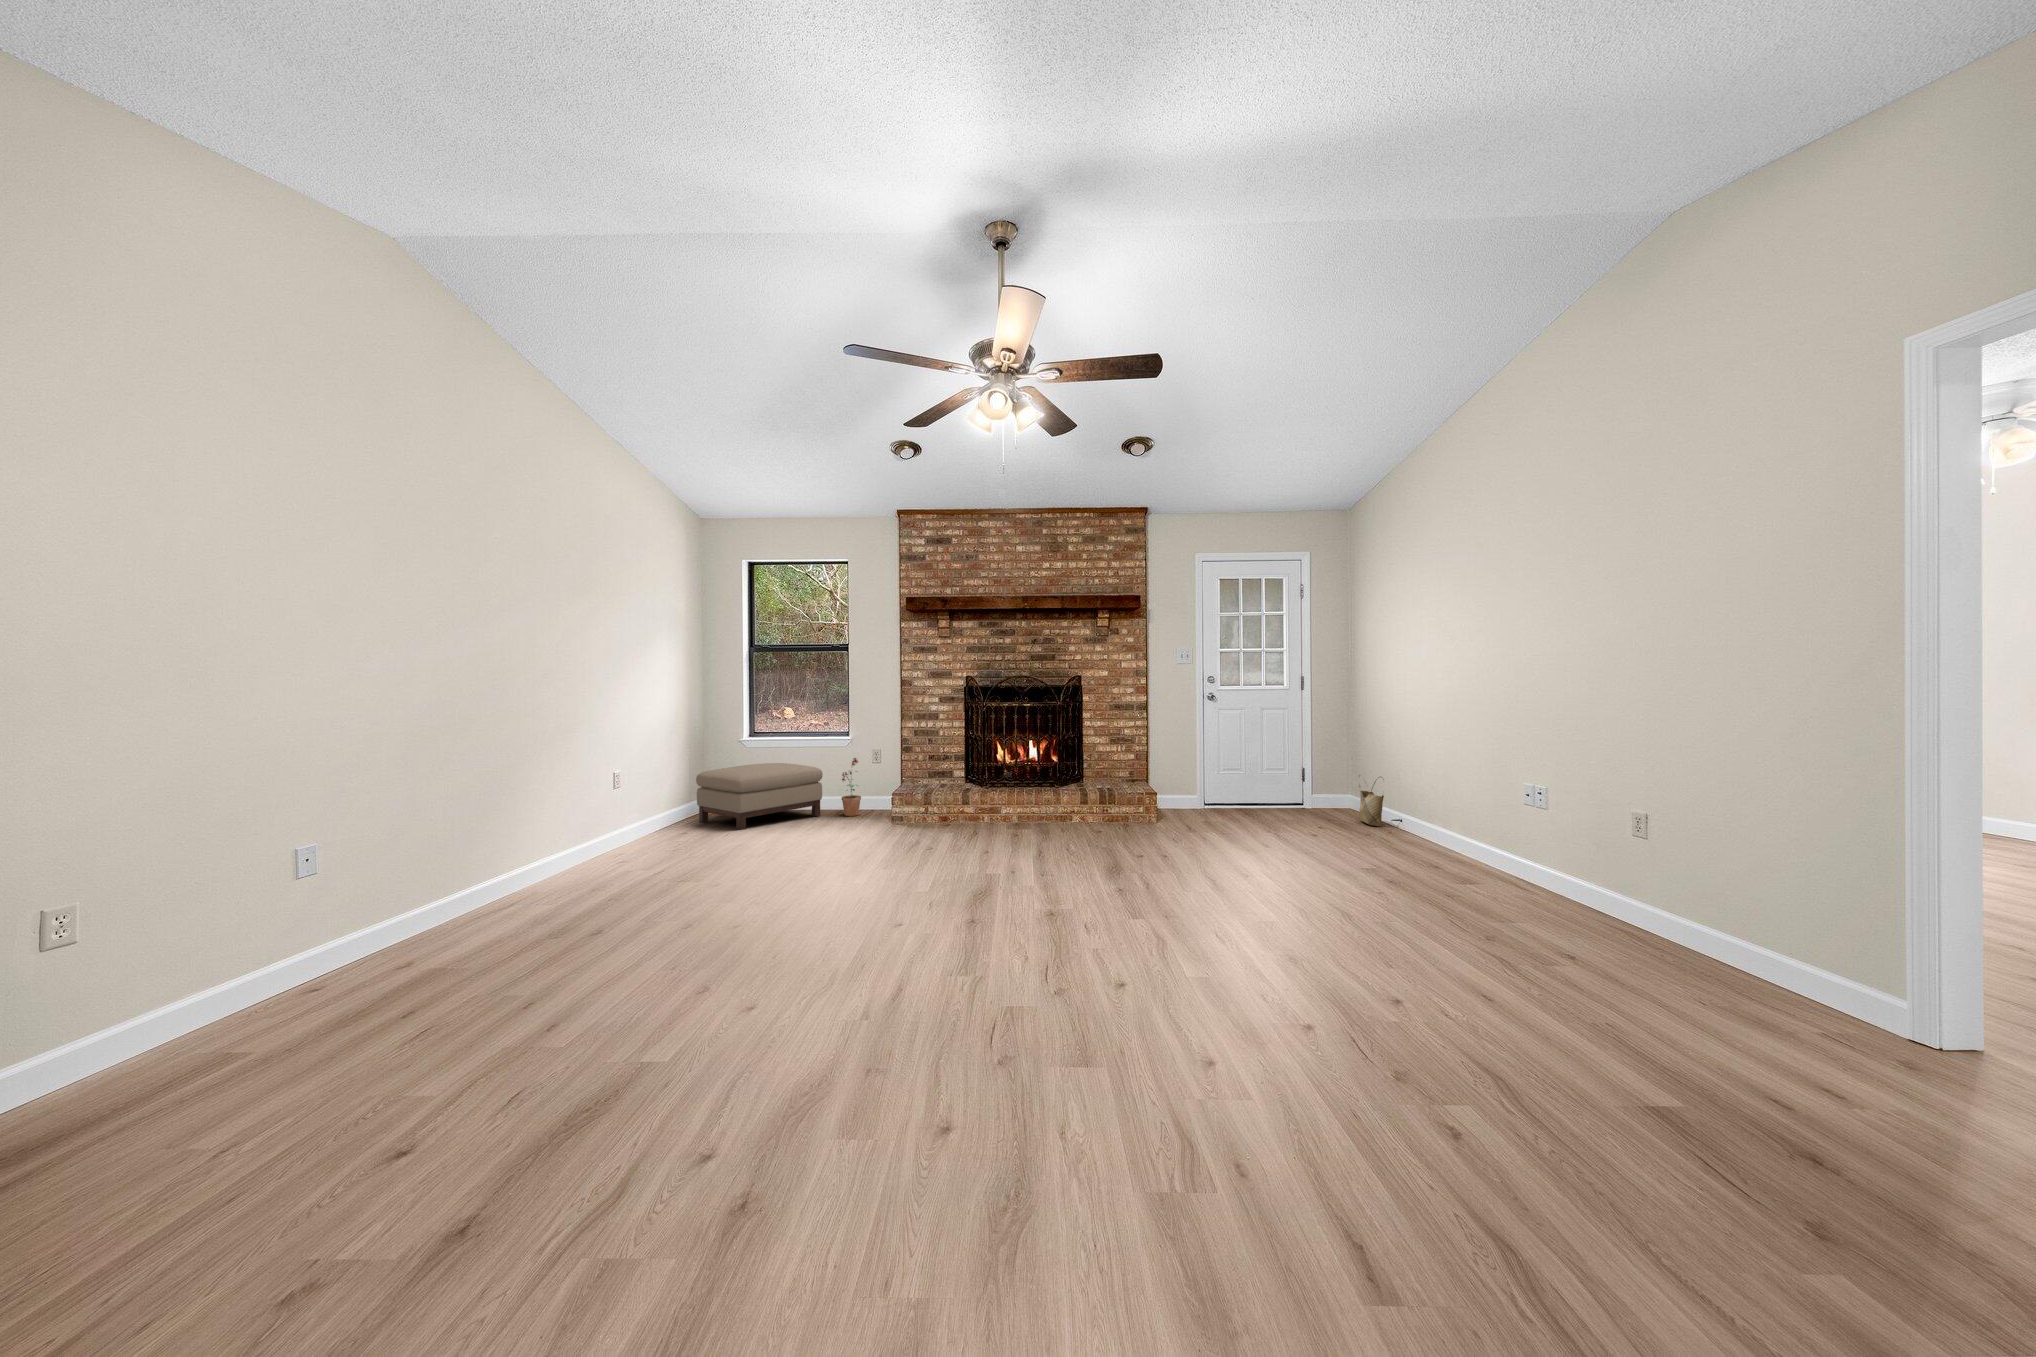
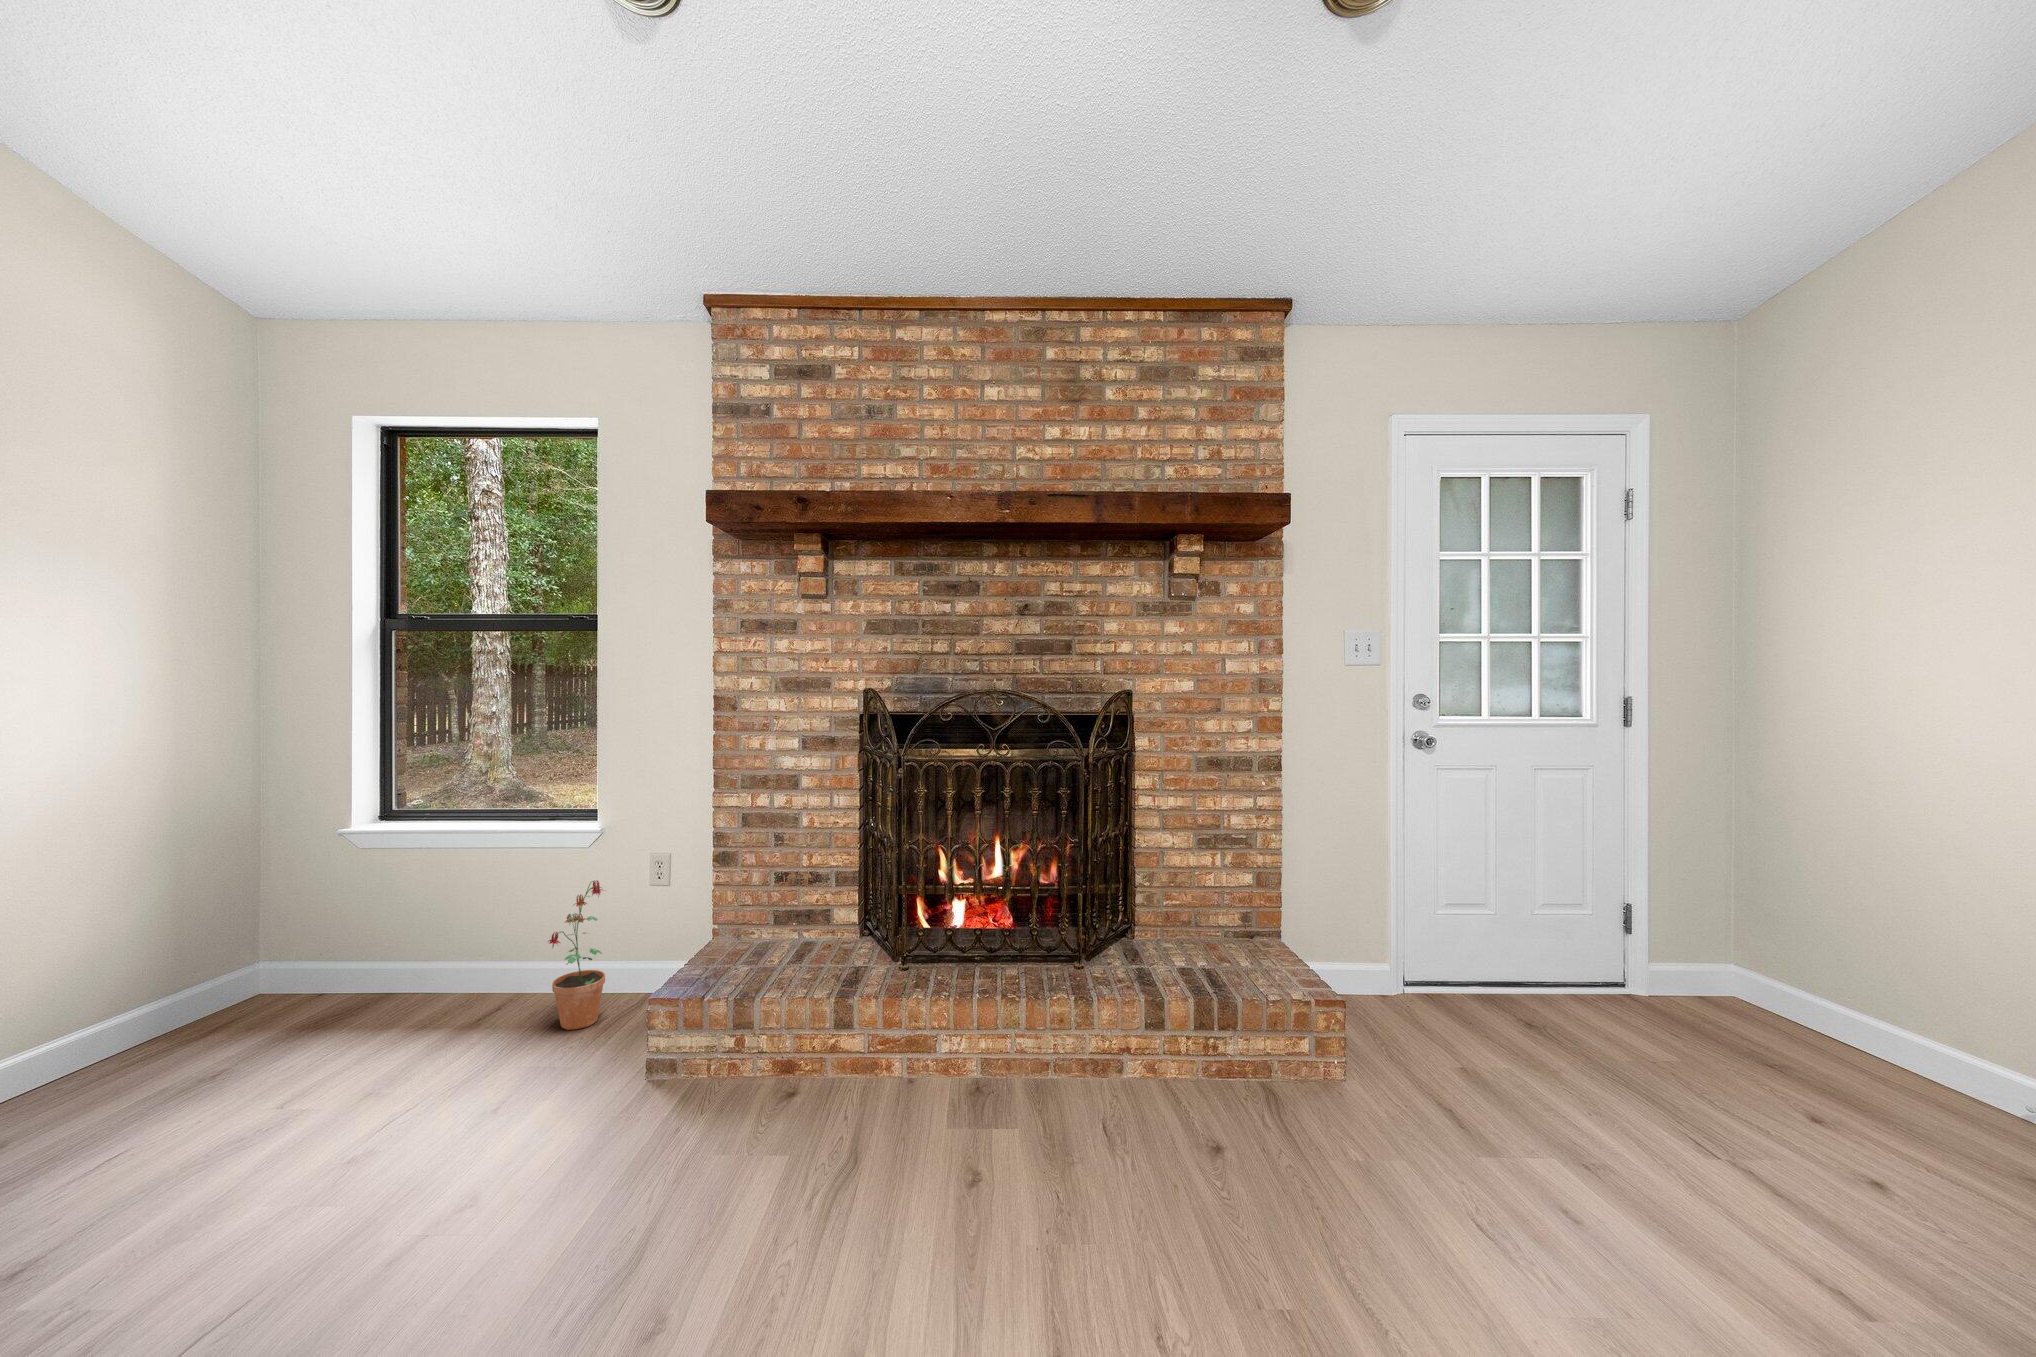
ottoman: present [696,763,823,830] -> none [137,885,506,1132]
woven basket: present [1358,775,1384,826] -> none [1861,967,1992,1121]

